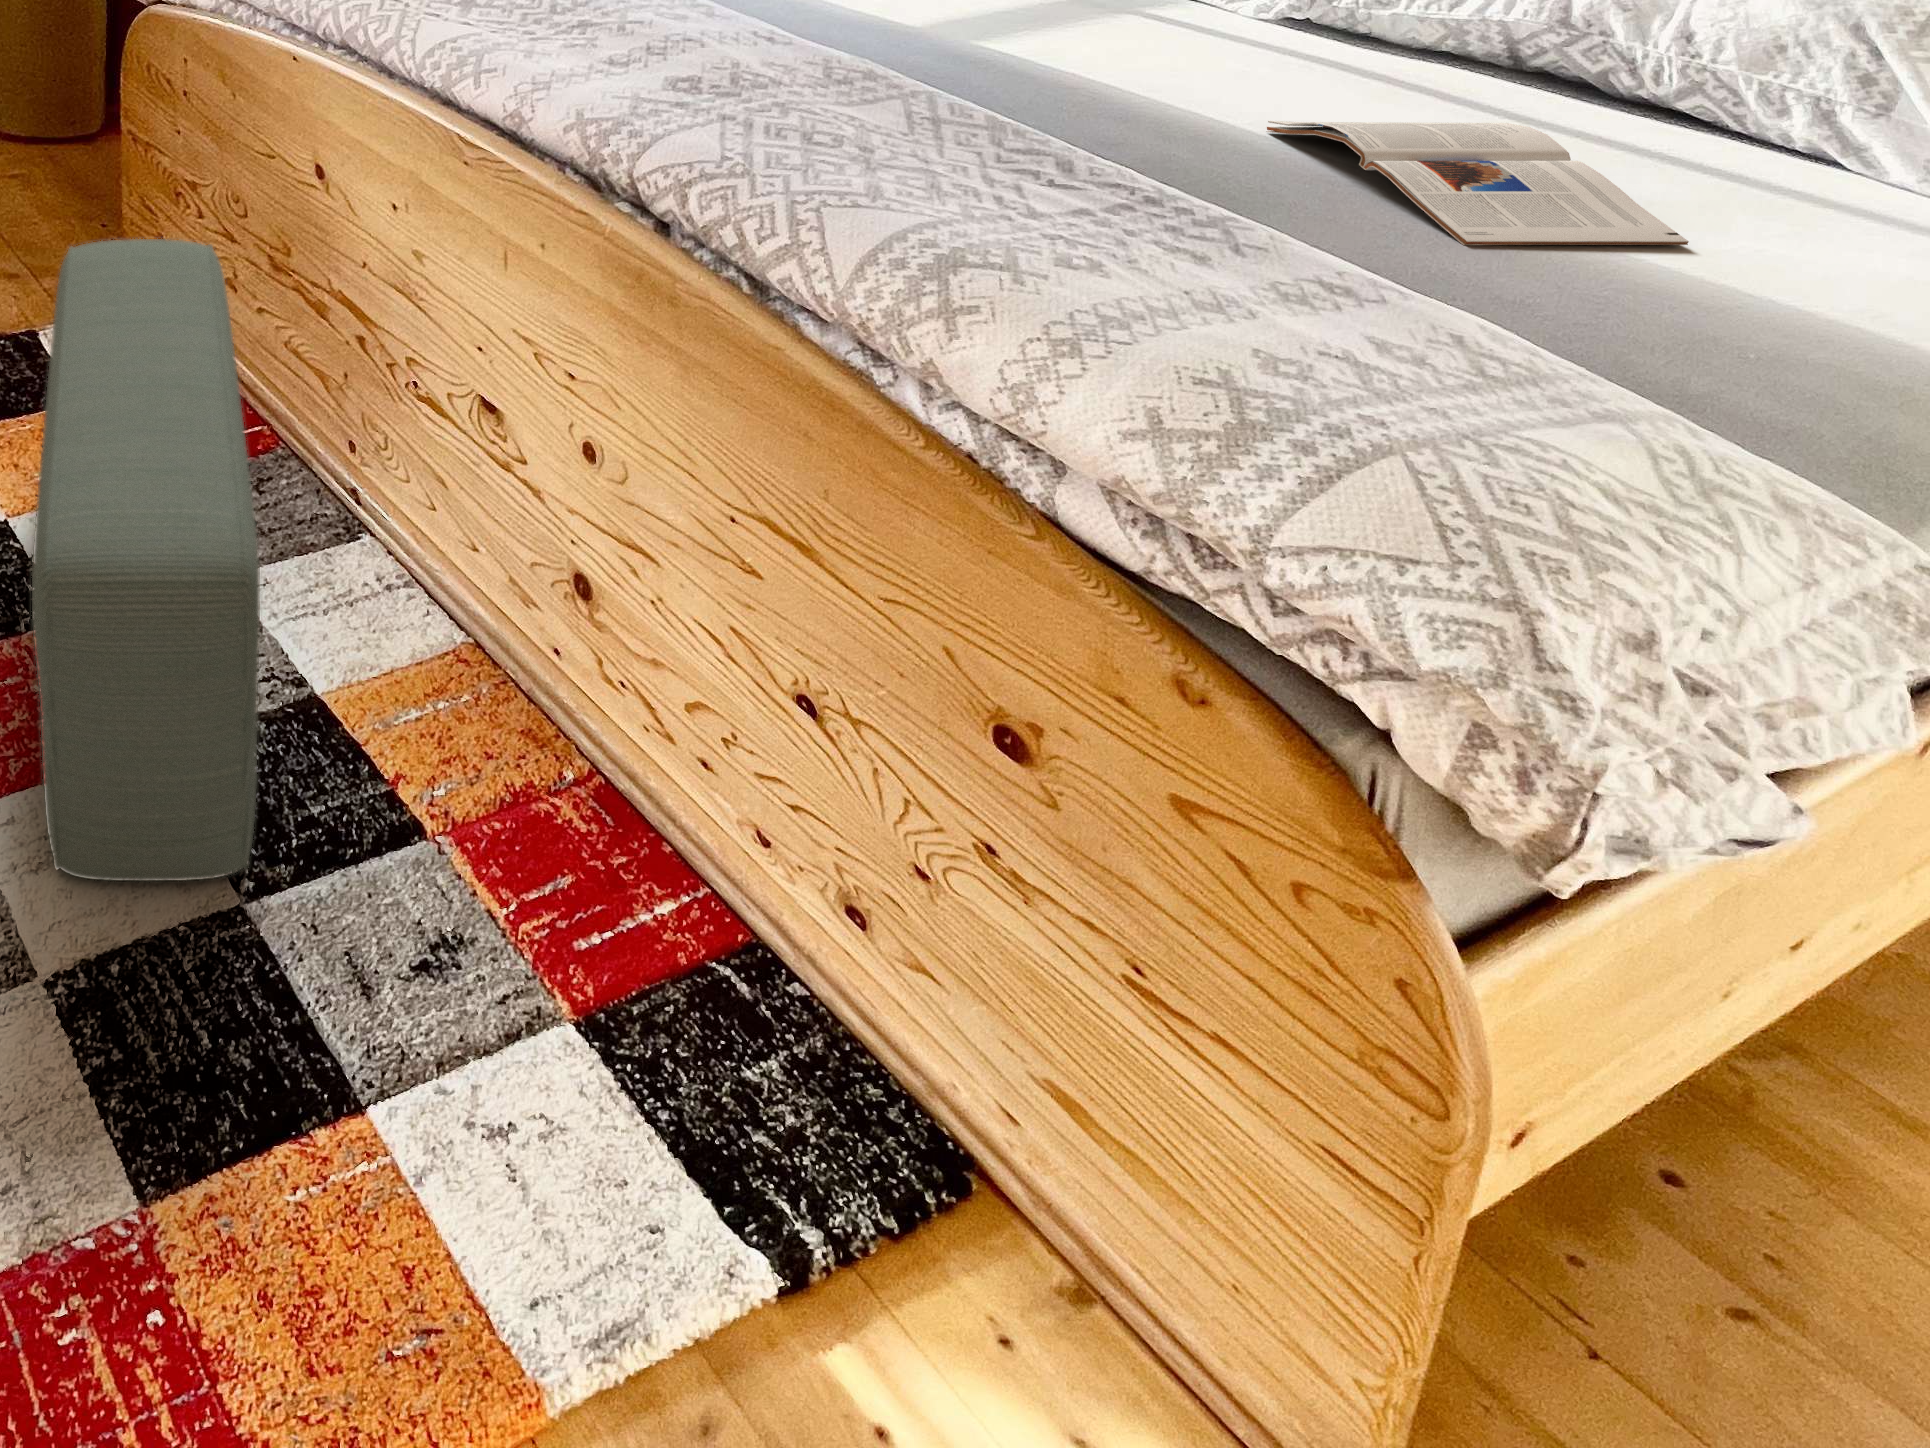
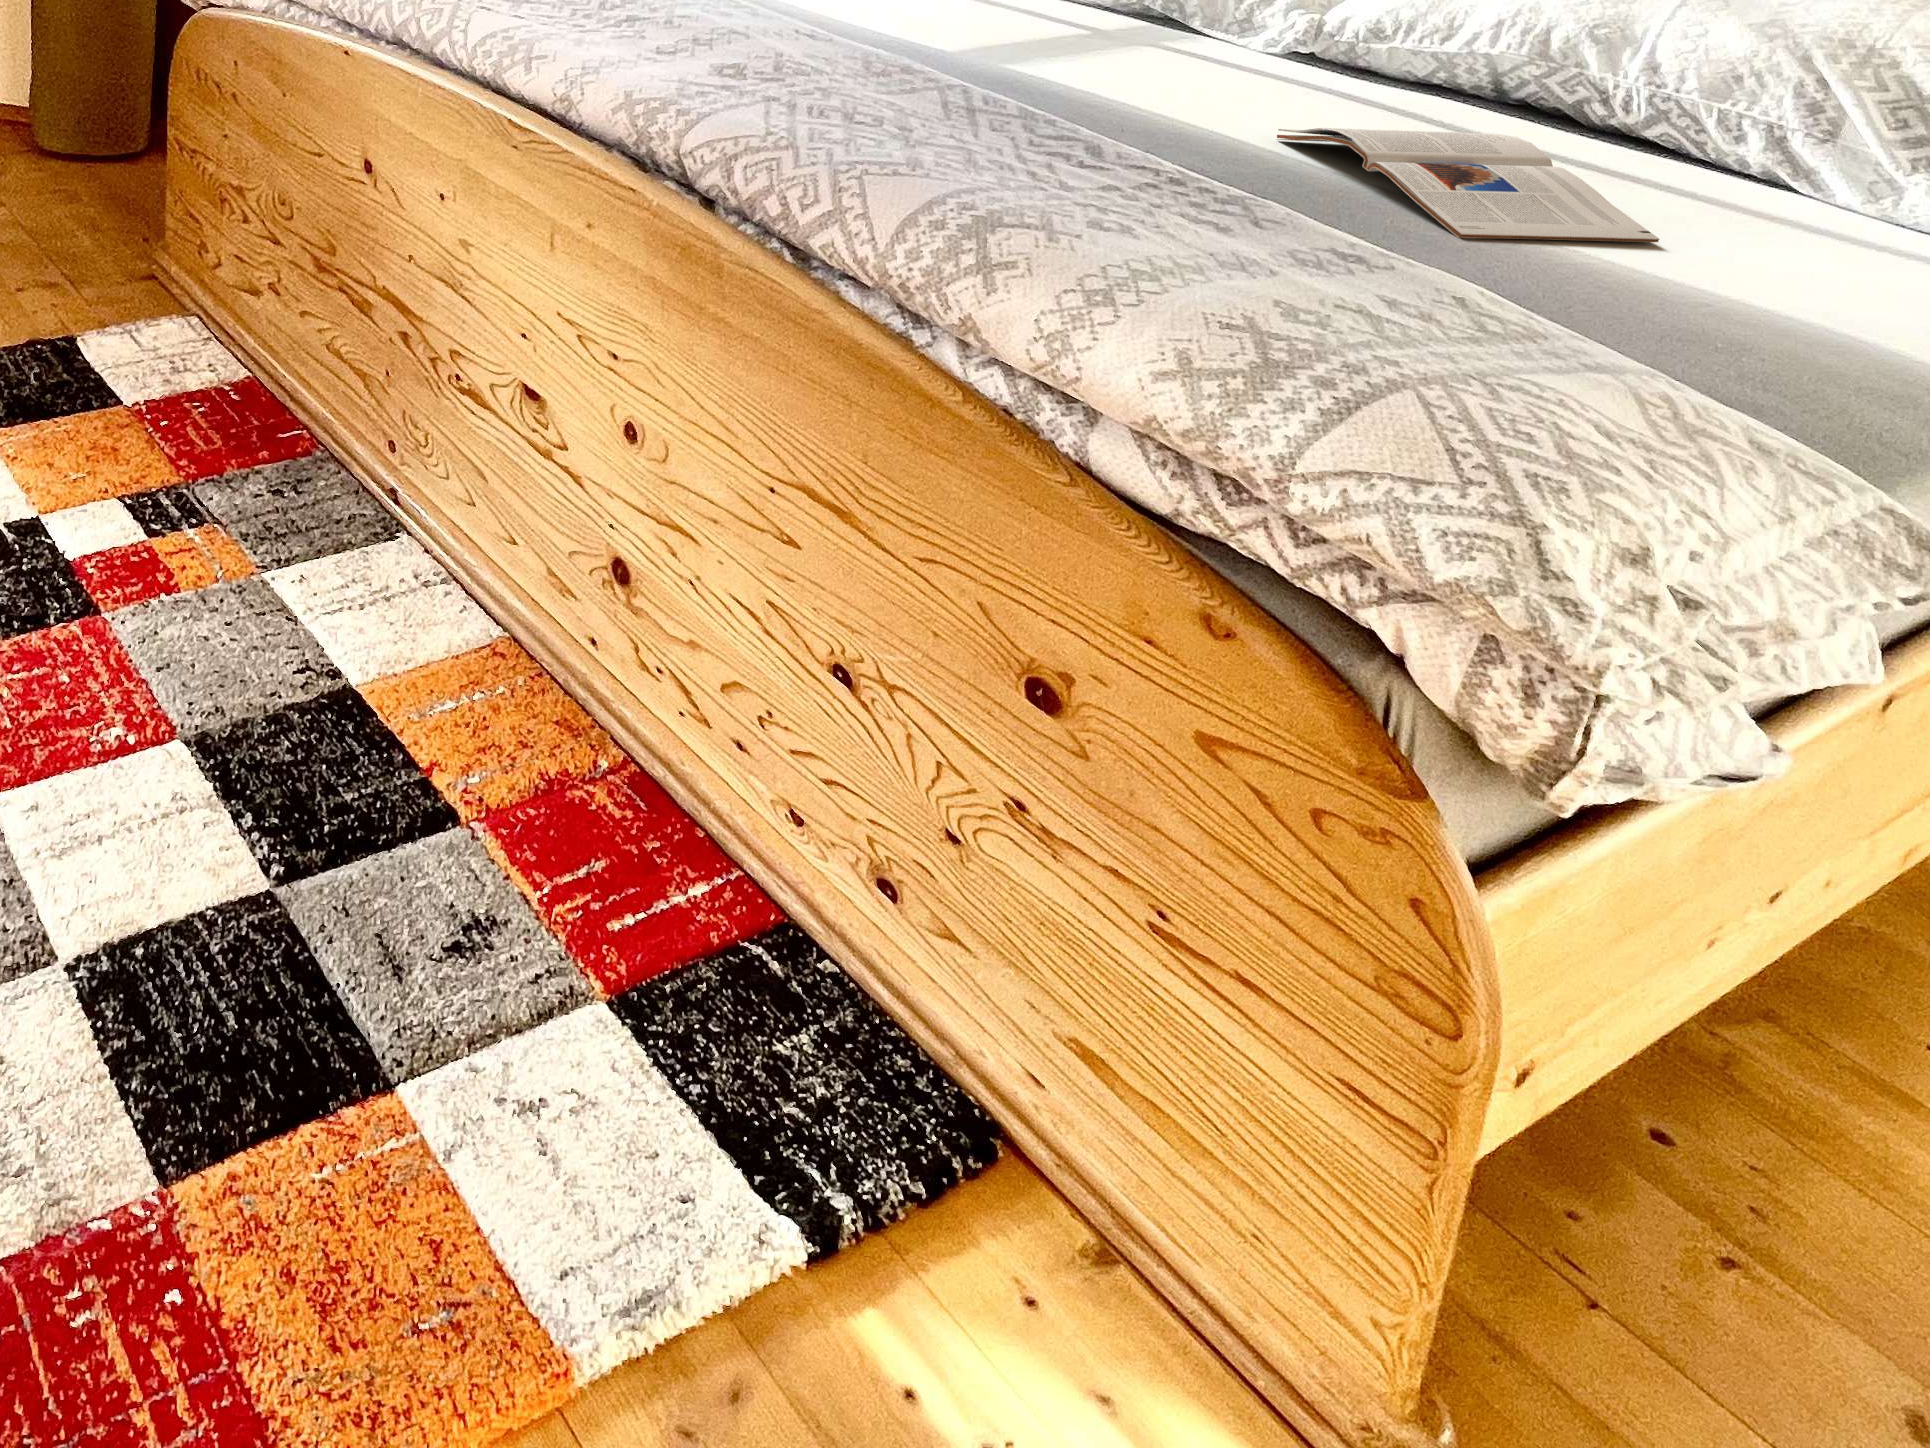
pouf: present [32,239,260,881] -> none [70,231,302,867]

